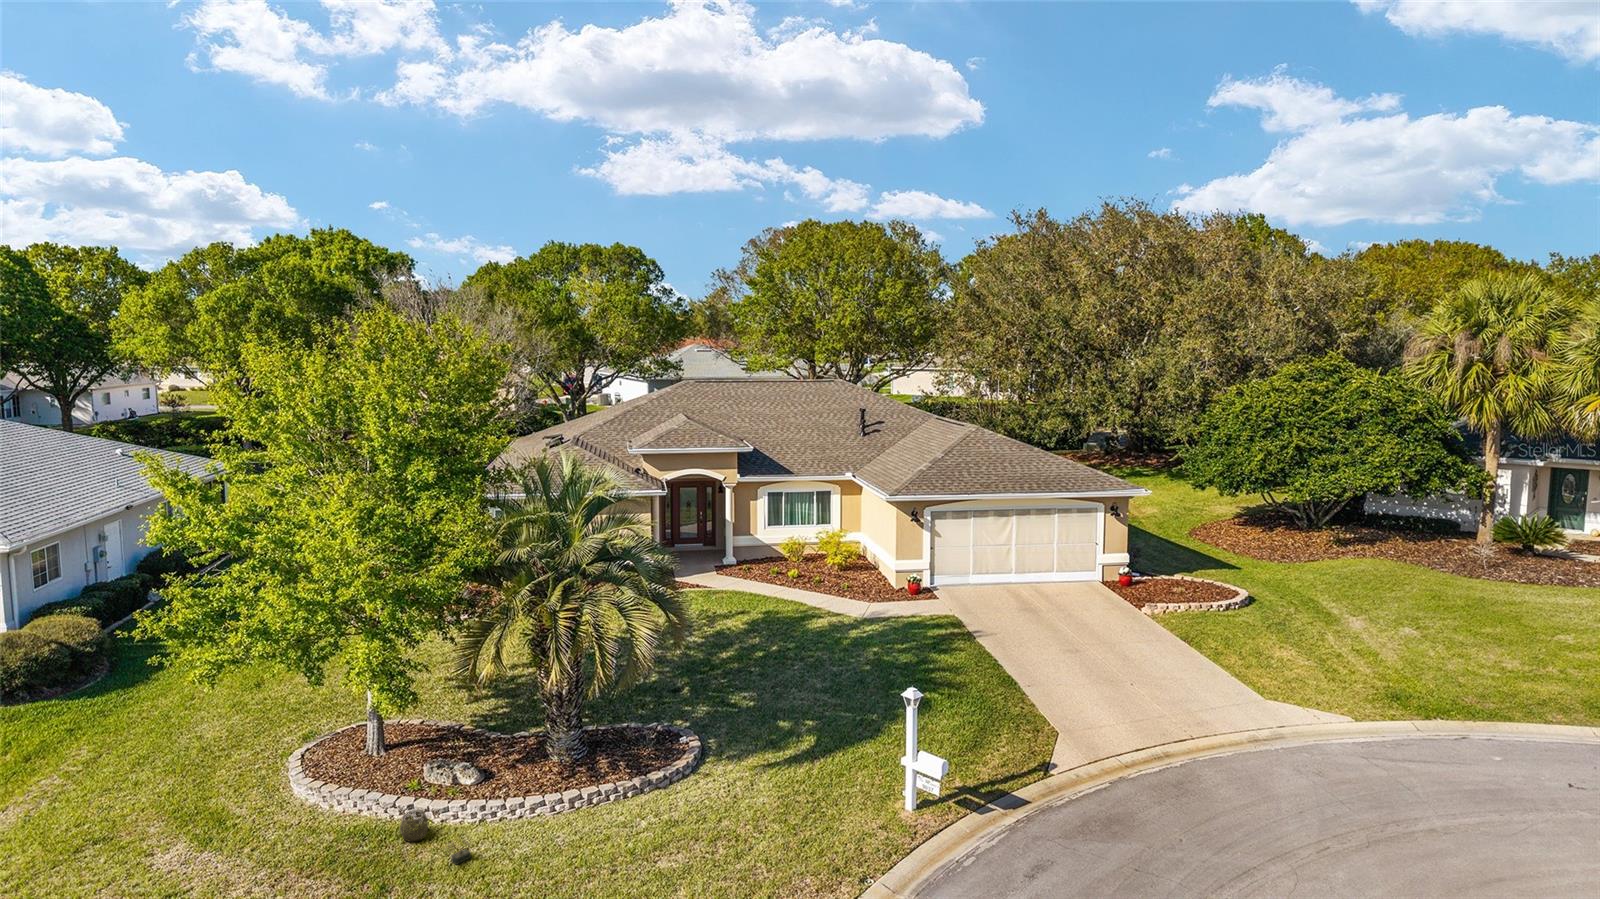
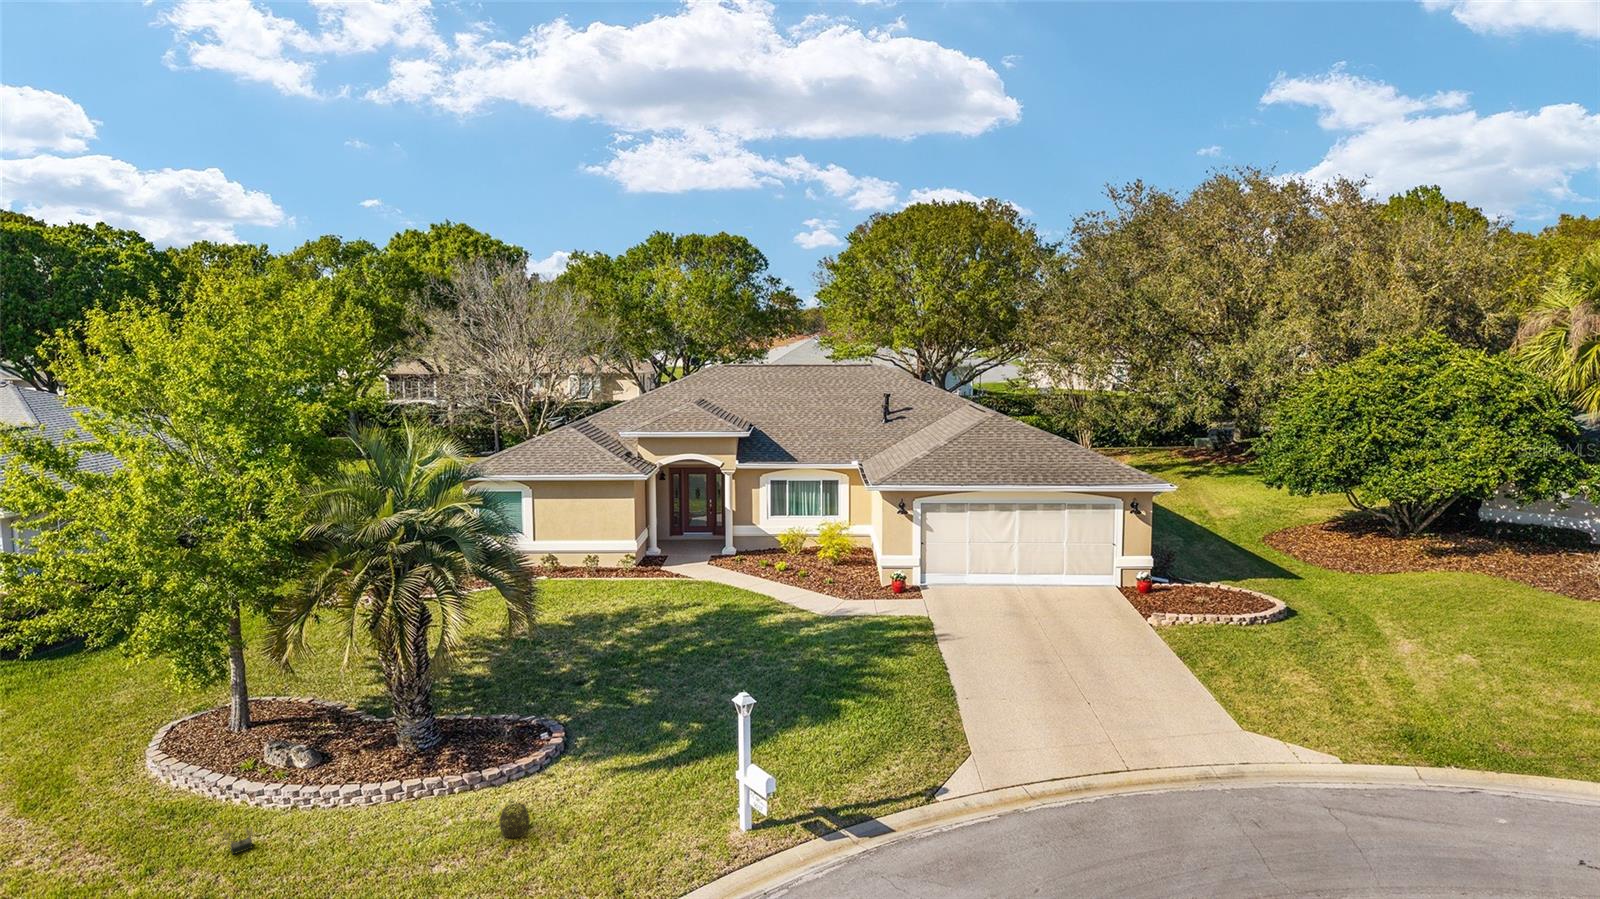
woven basket: present [400,810,429,841] -> present [499,803,530,838]

